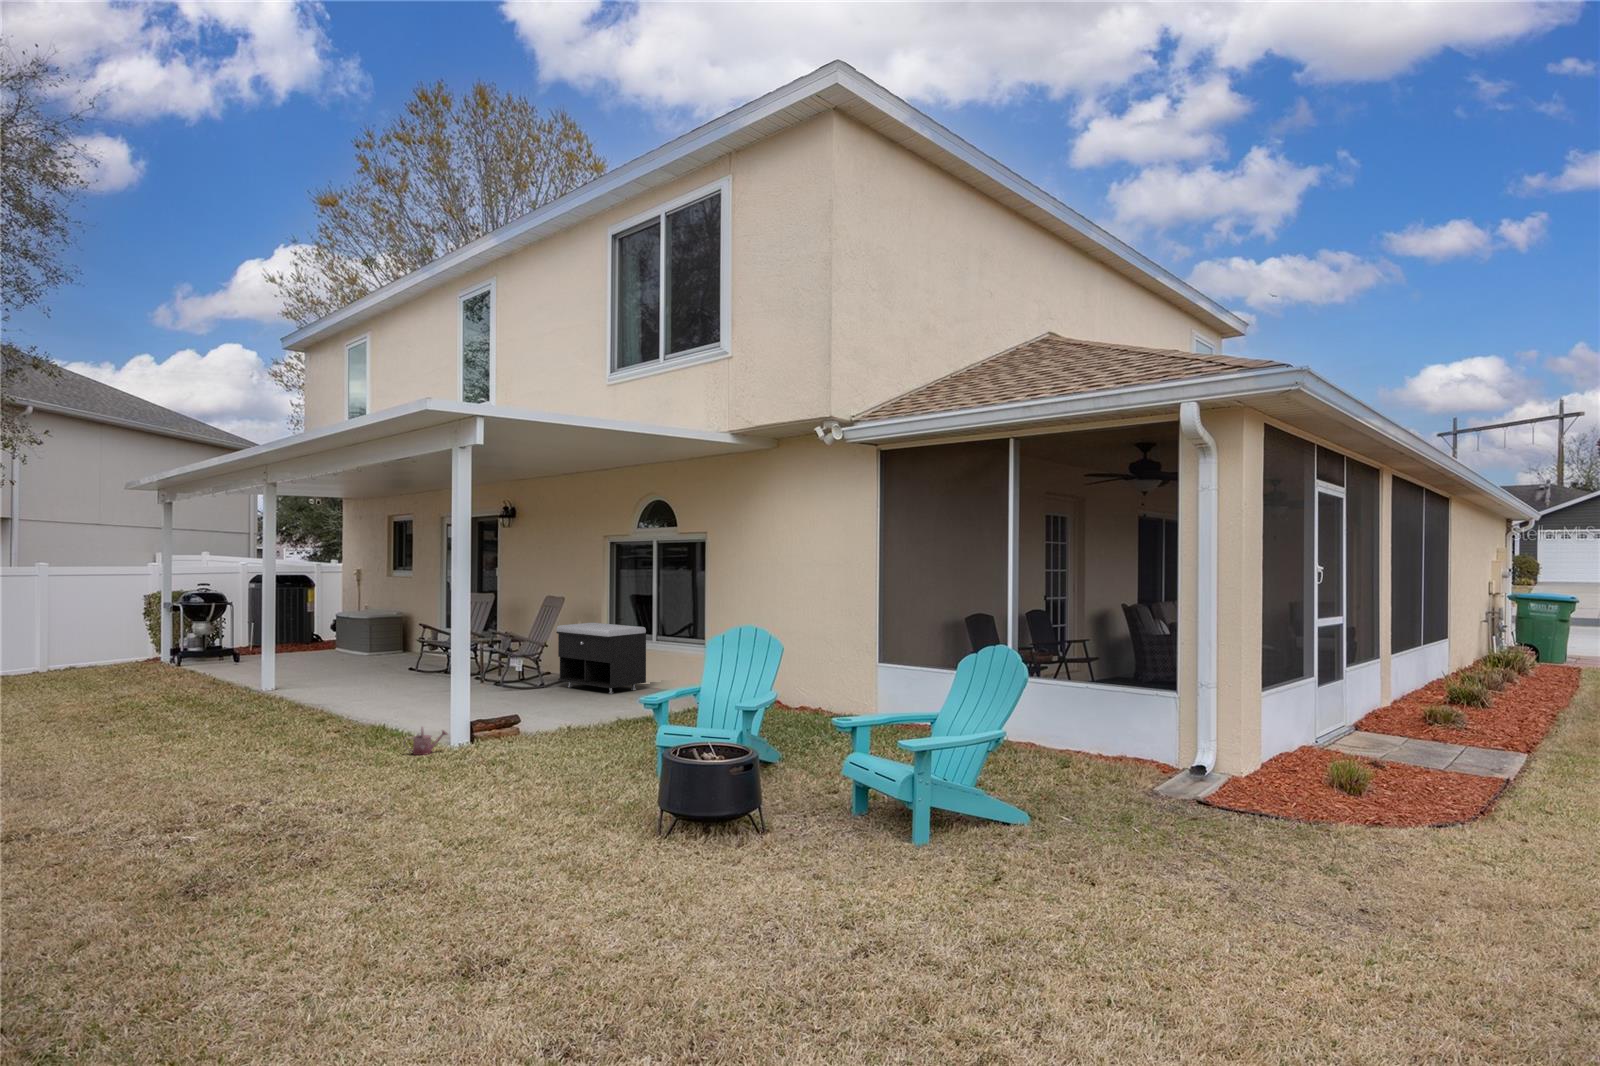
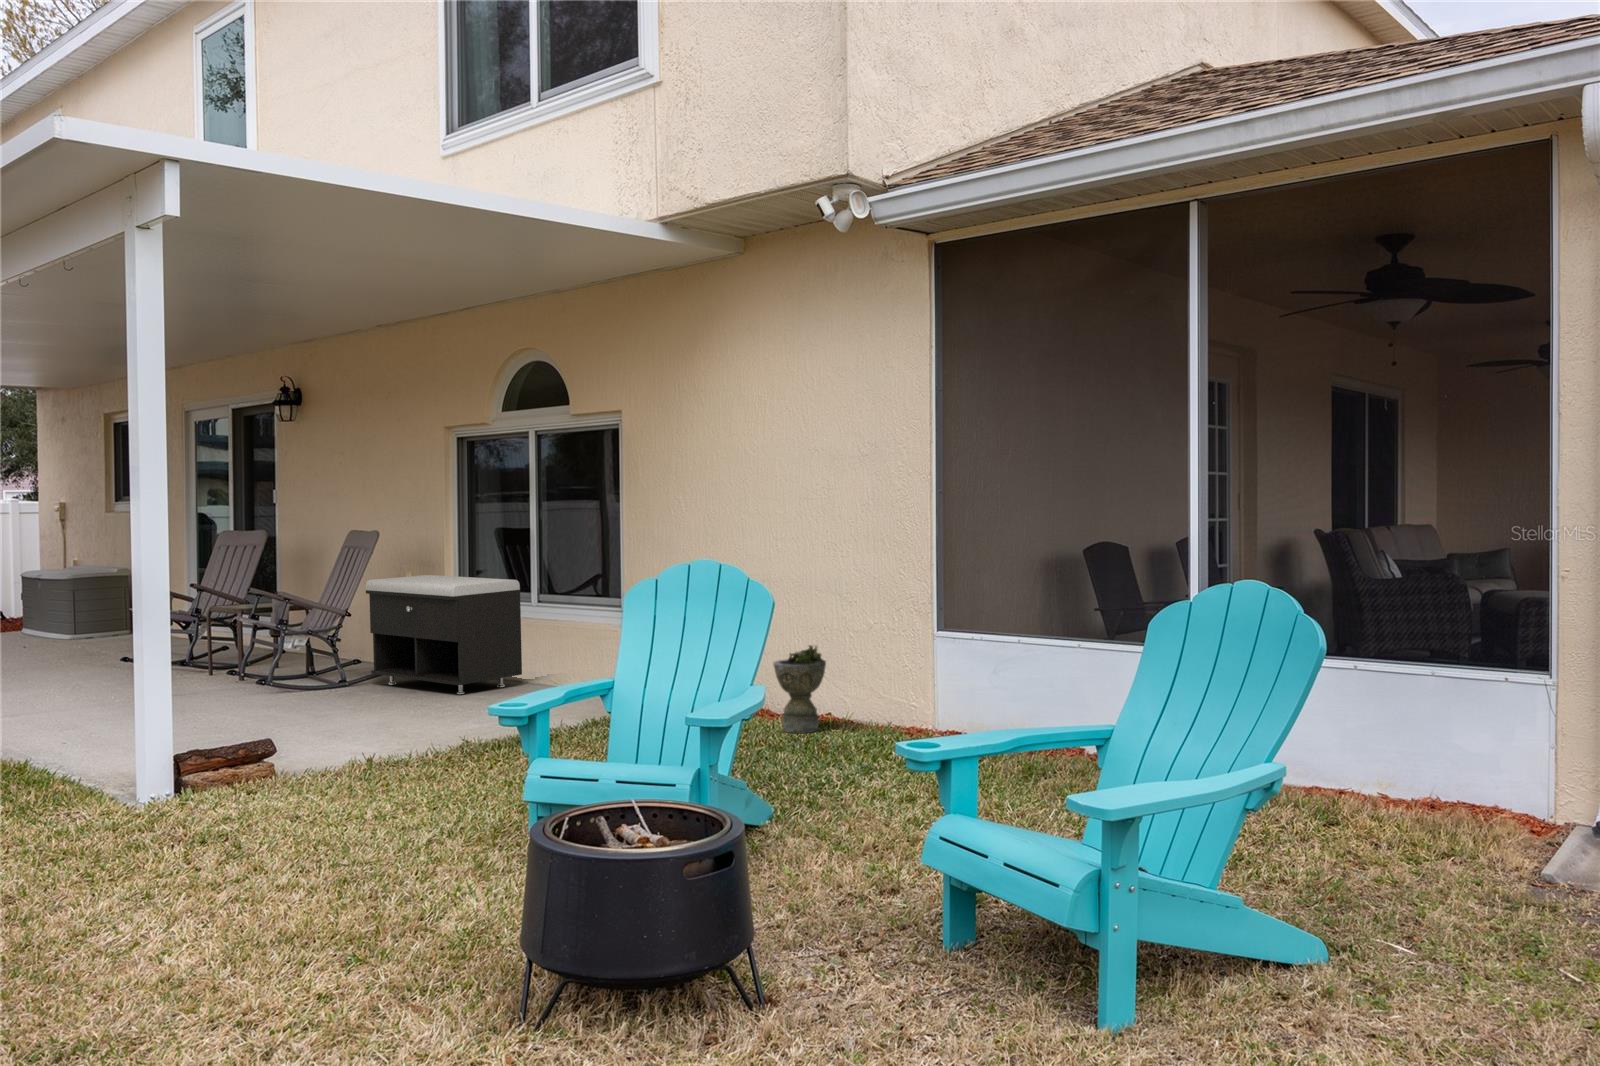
planter: none [789,670,819,719] -> present [773,645,826,734]
watering can: present [405,727,447,755] -> none [33,766,126,822]

